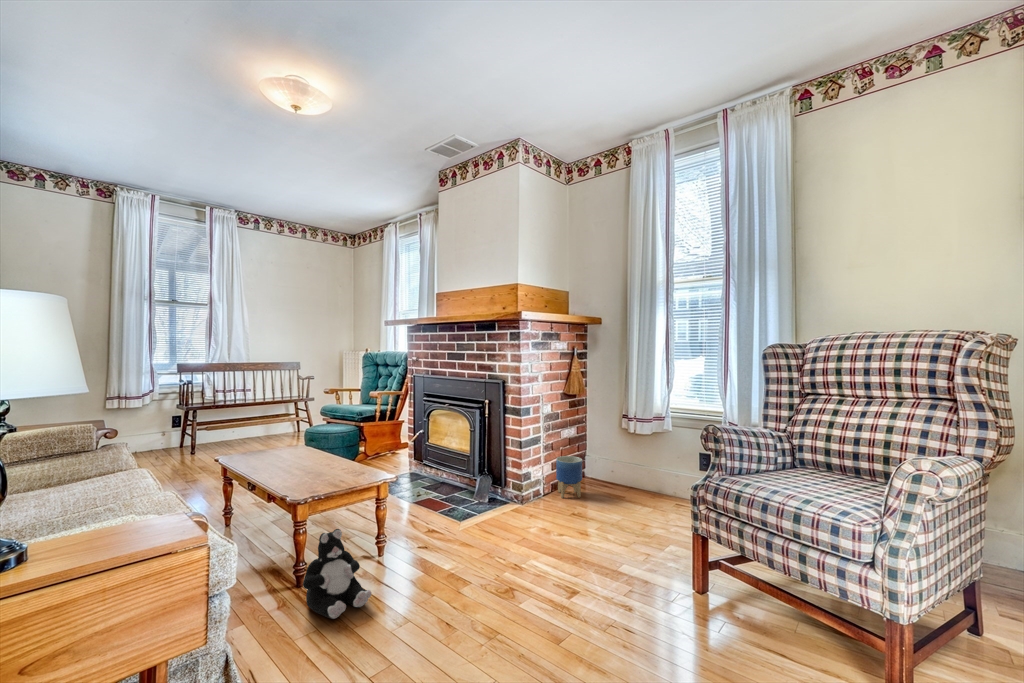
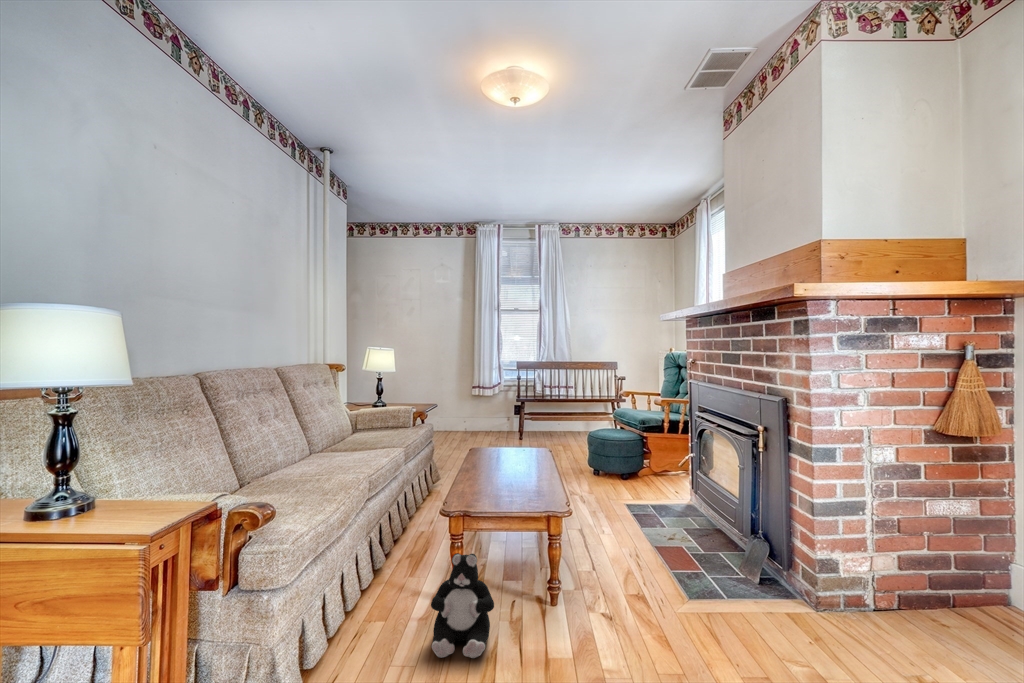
planter: present [556,456,582,498] -> none [906,549,975,645]

